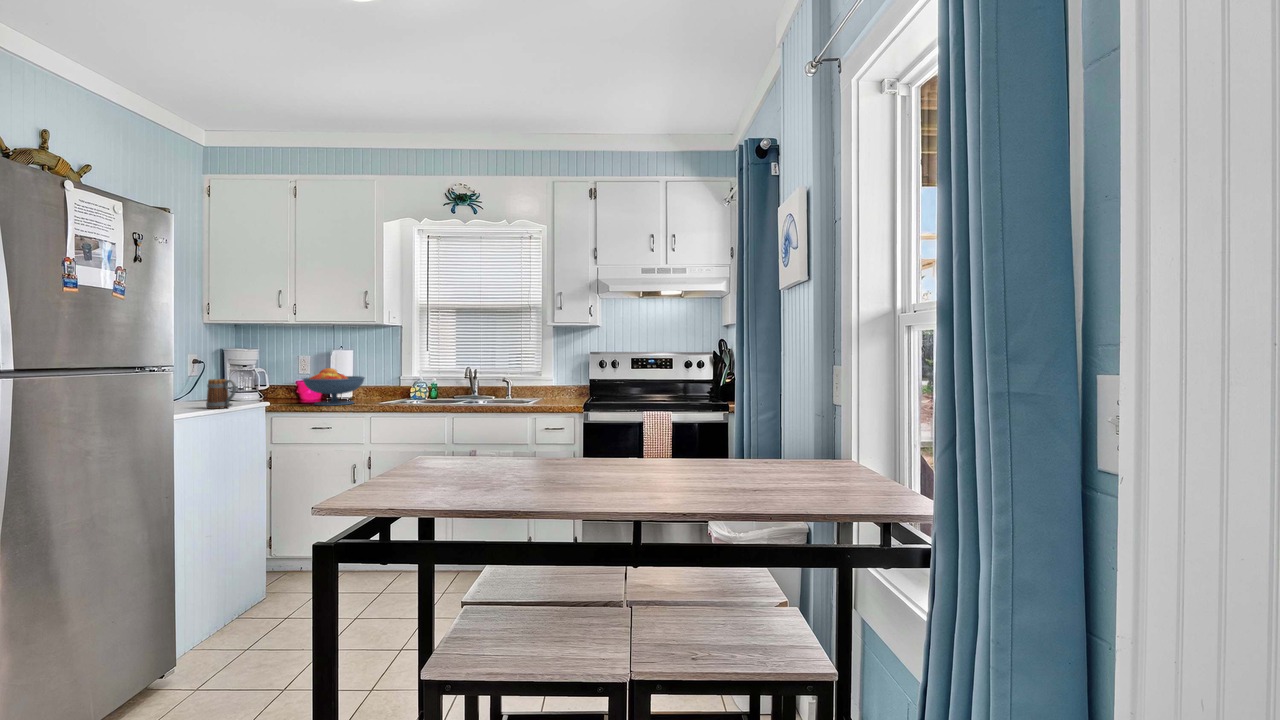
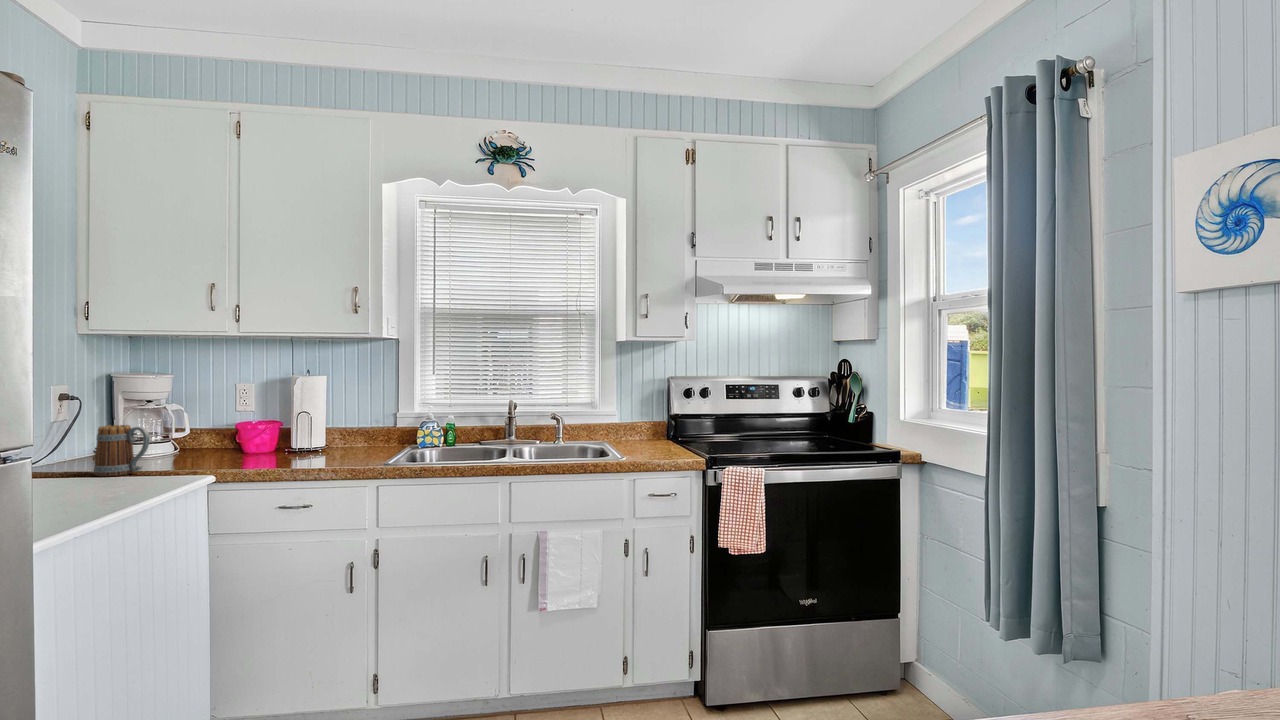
fruit bowl: present [303,368,365,406] -> none [257,403,355,464]

